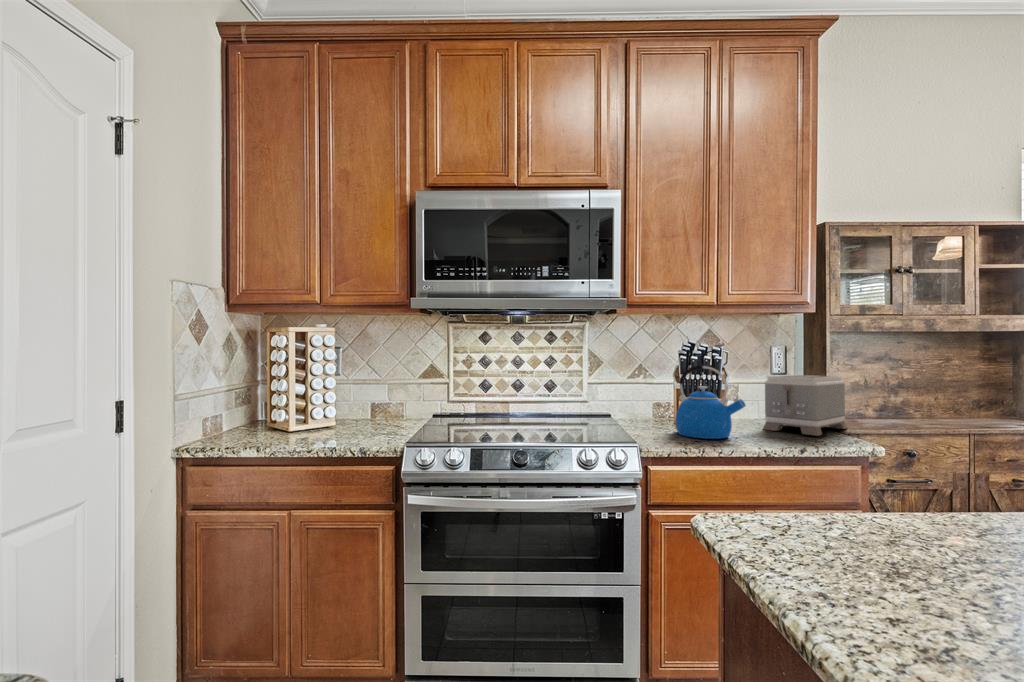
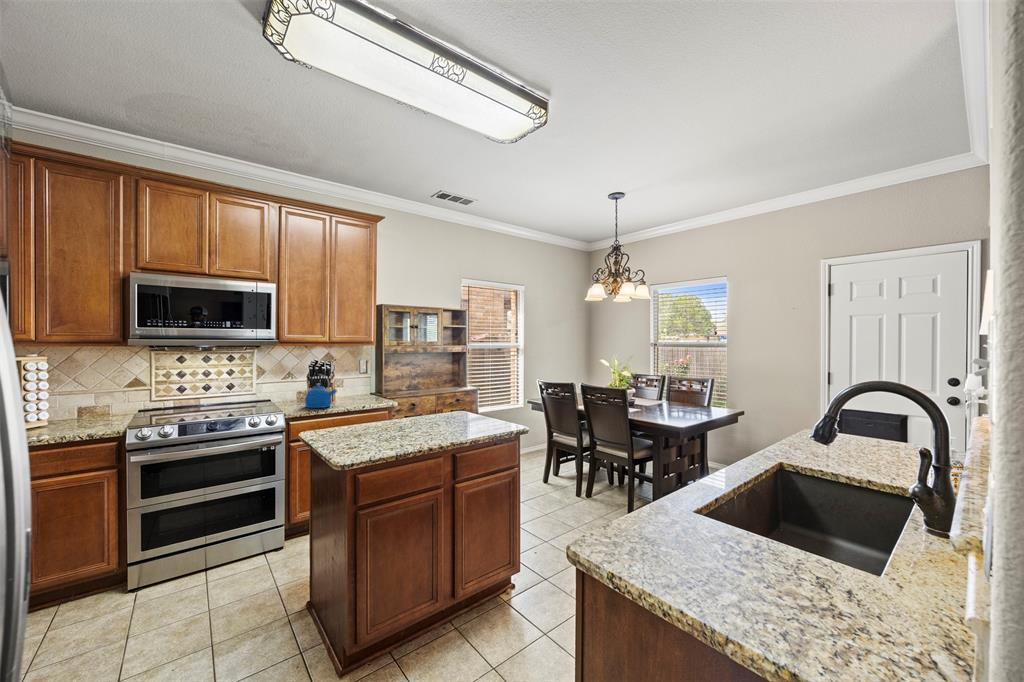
toaster: present [763,375,847,436] -> none [349,374,388,402]

